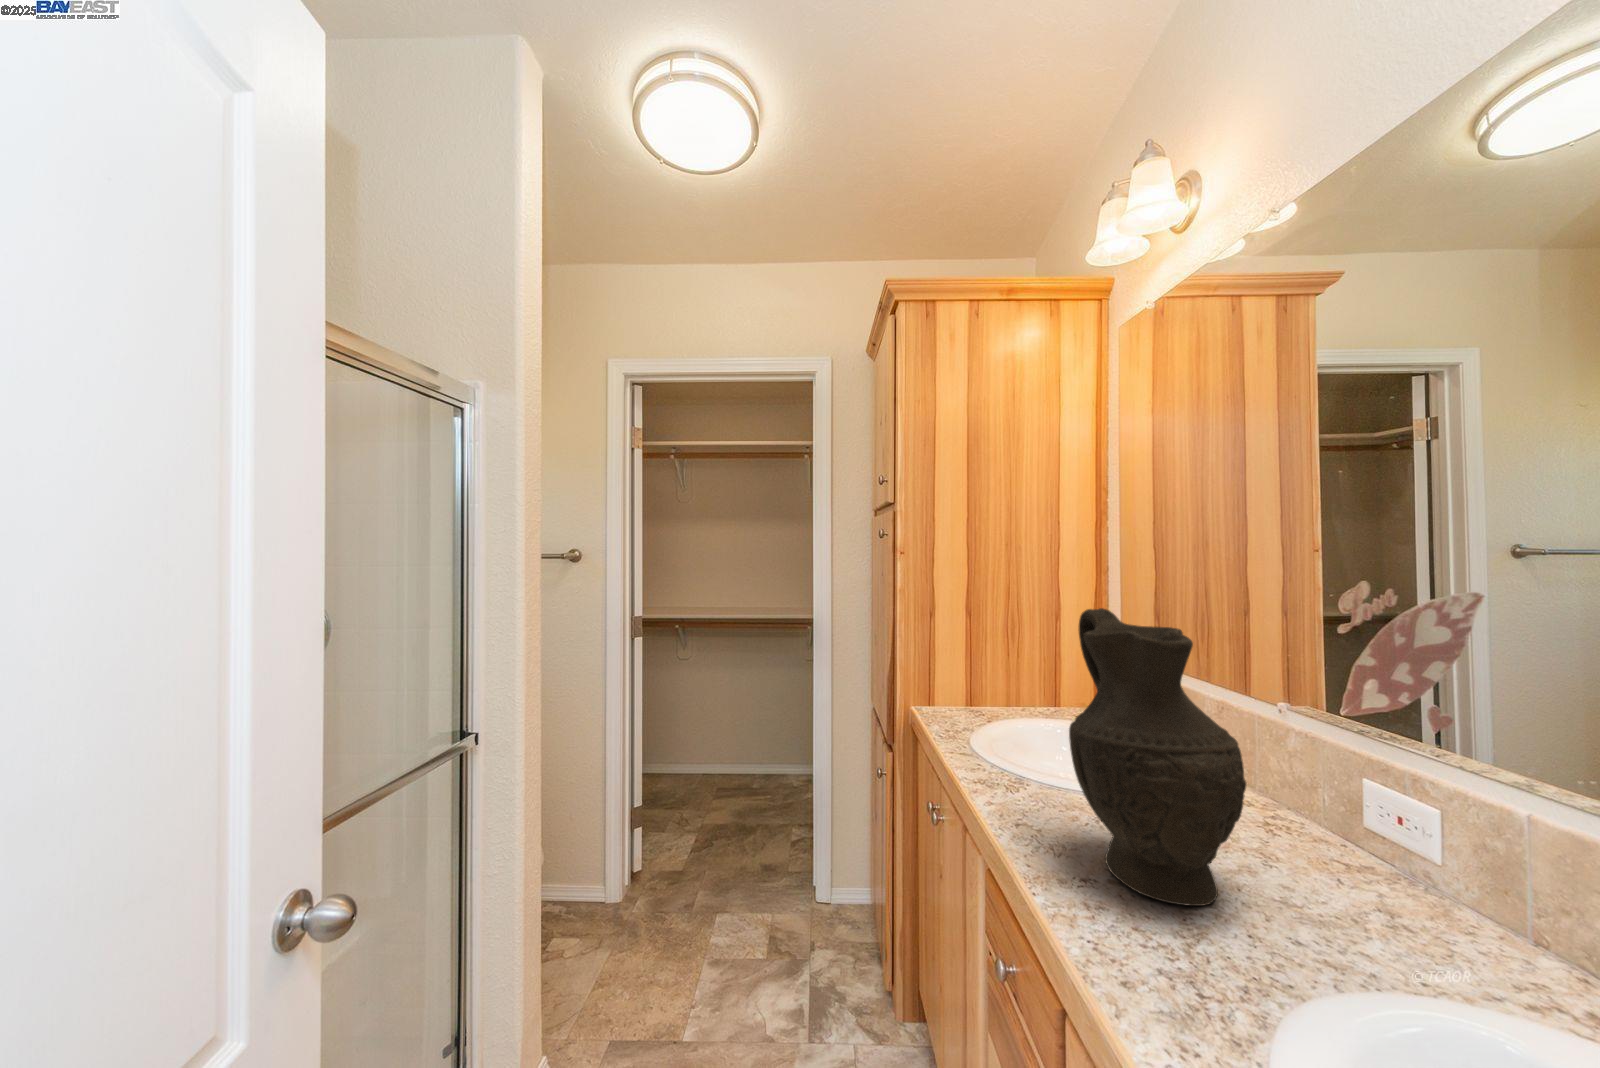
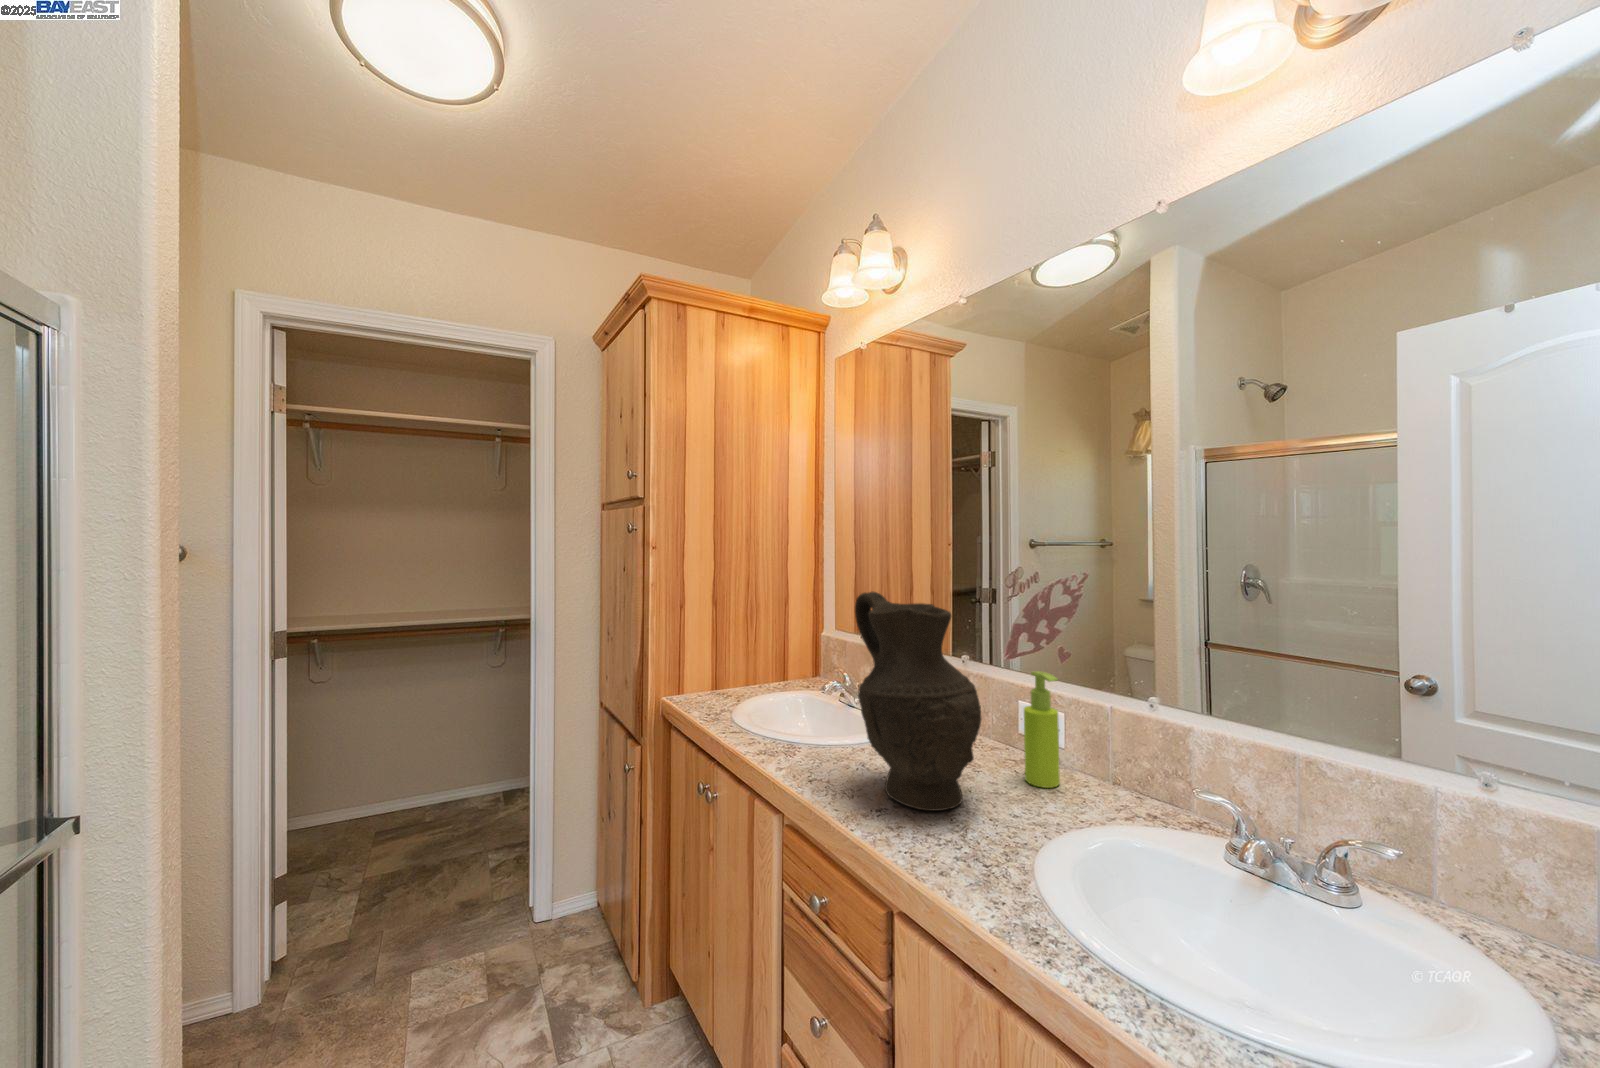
soap dispenser: none [1344,741,1415,925] -> present [1024,671,1060,788]

